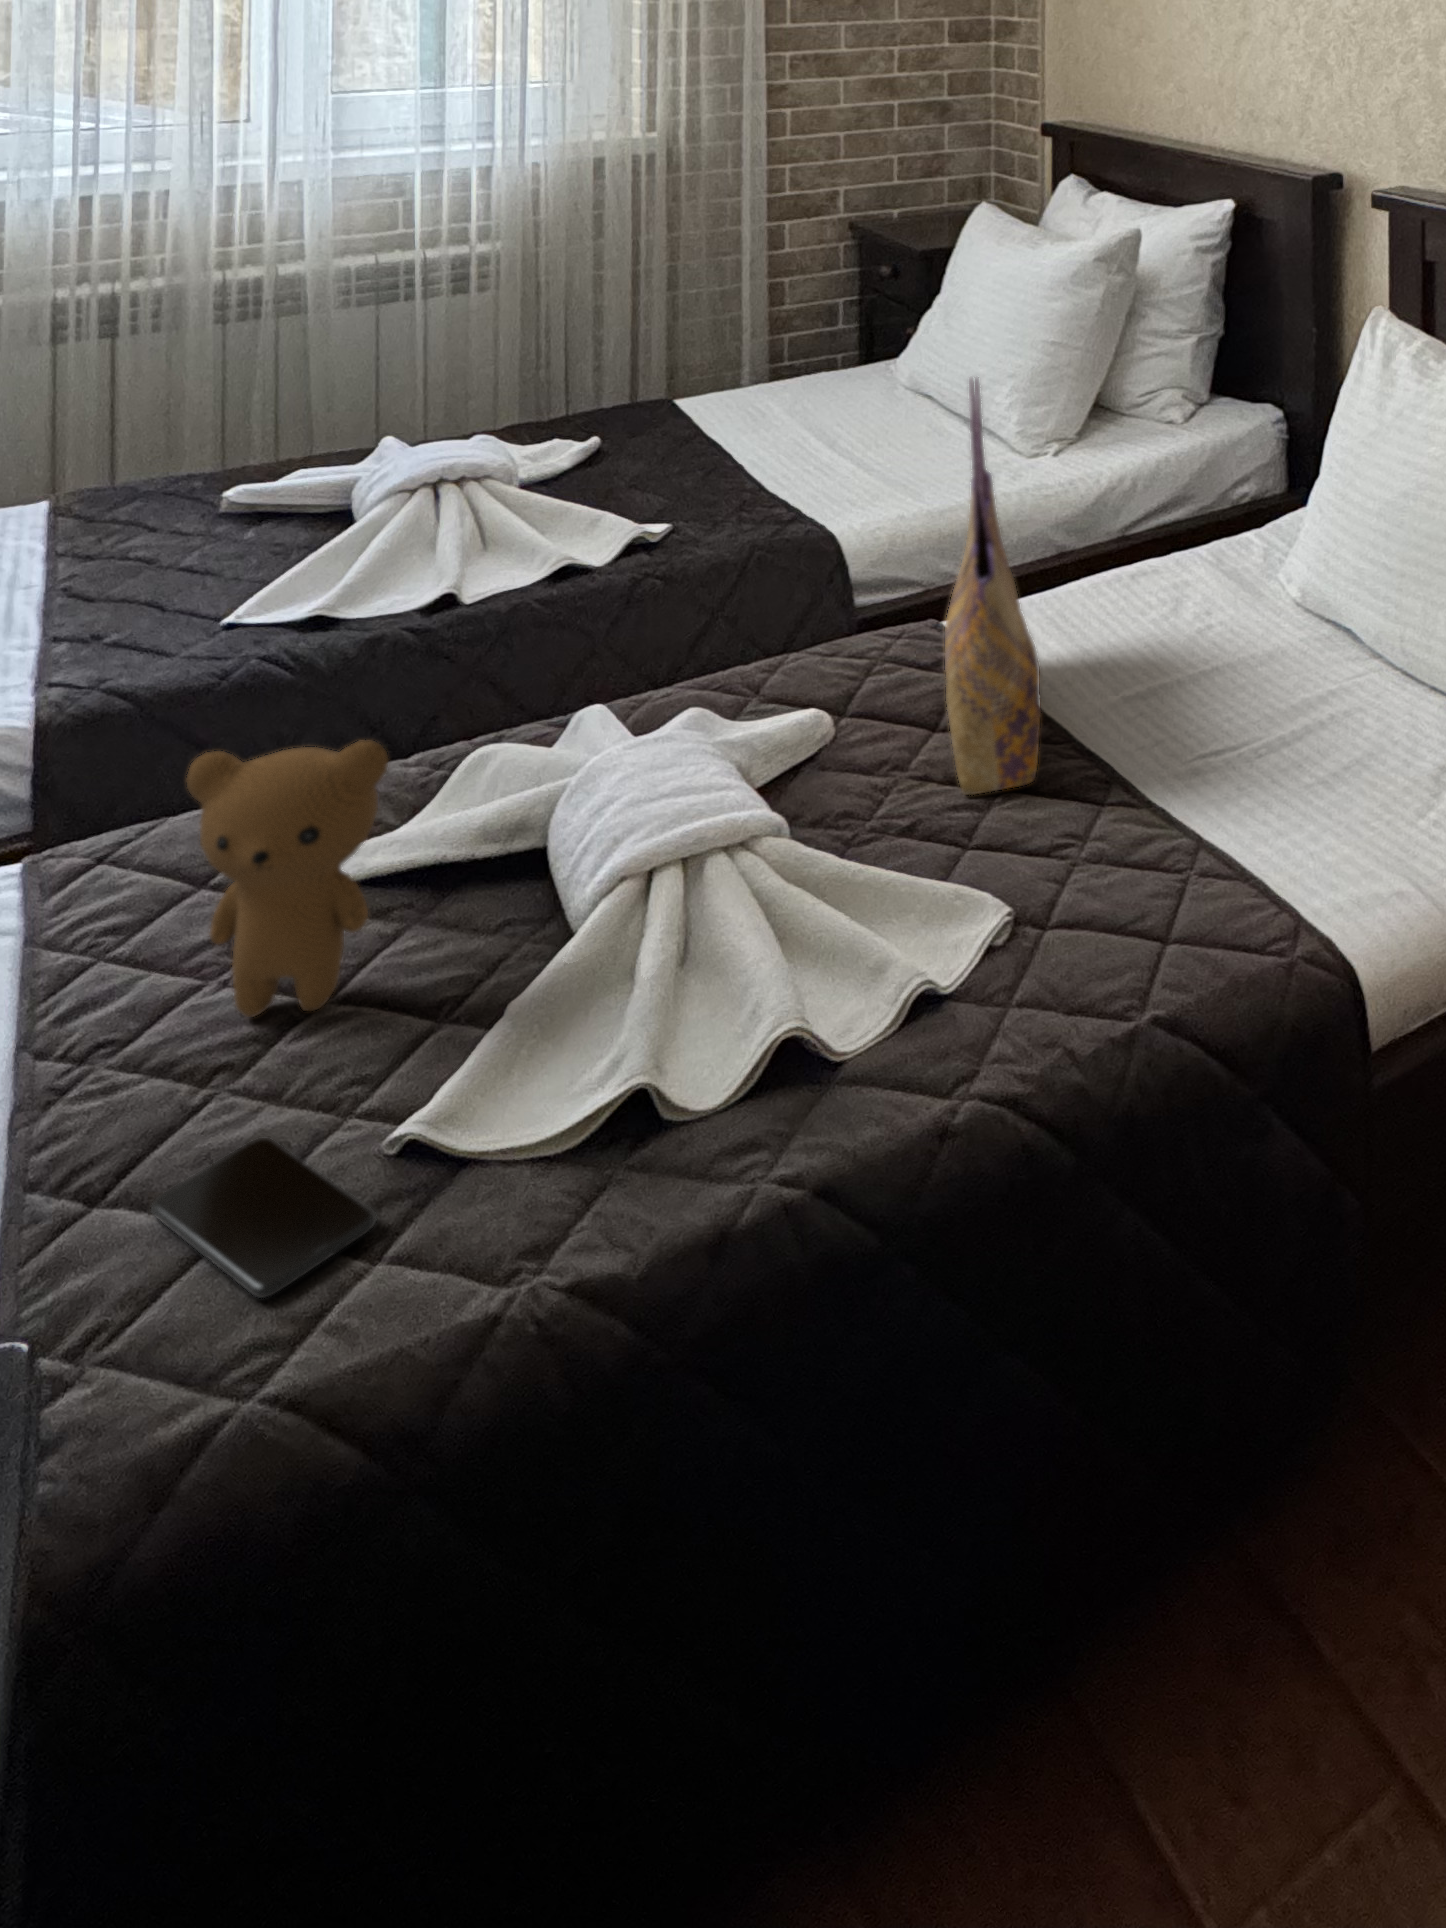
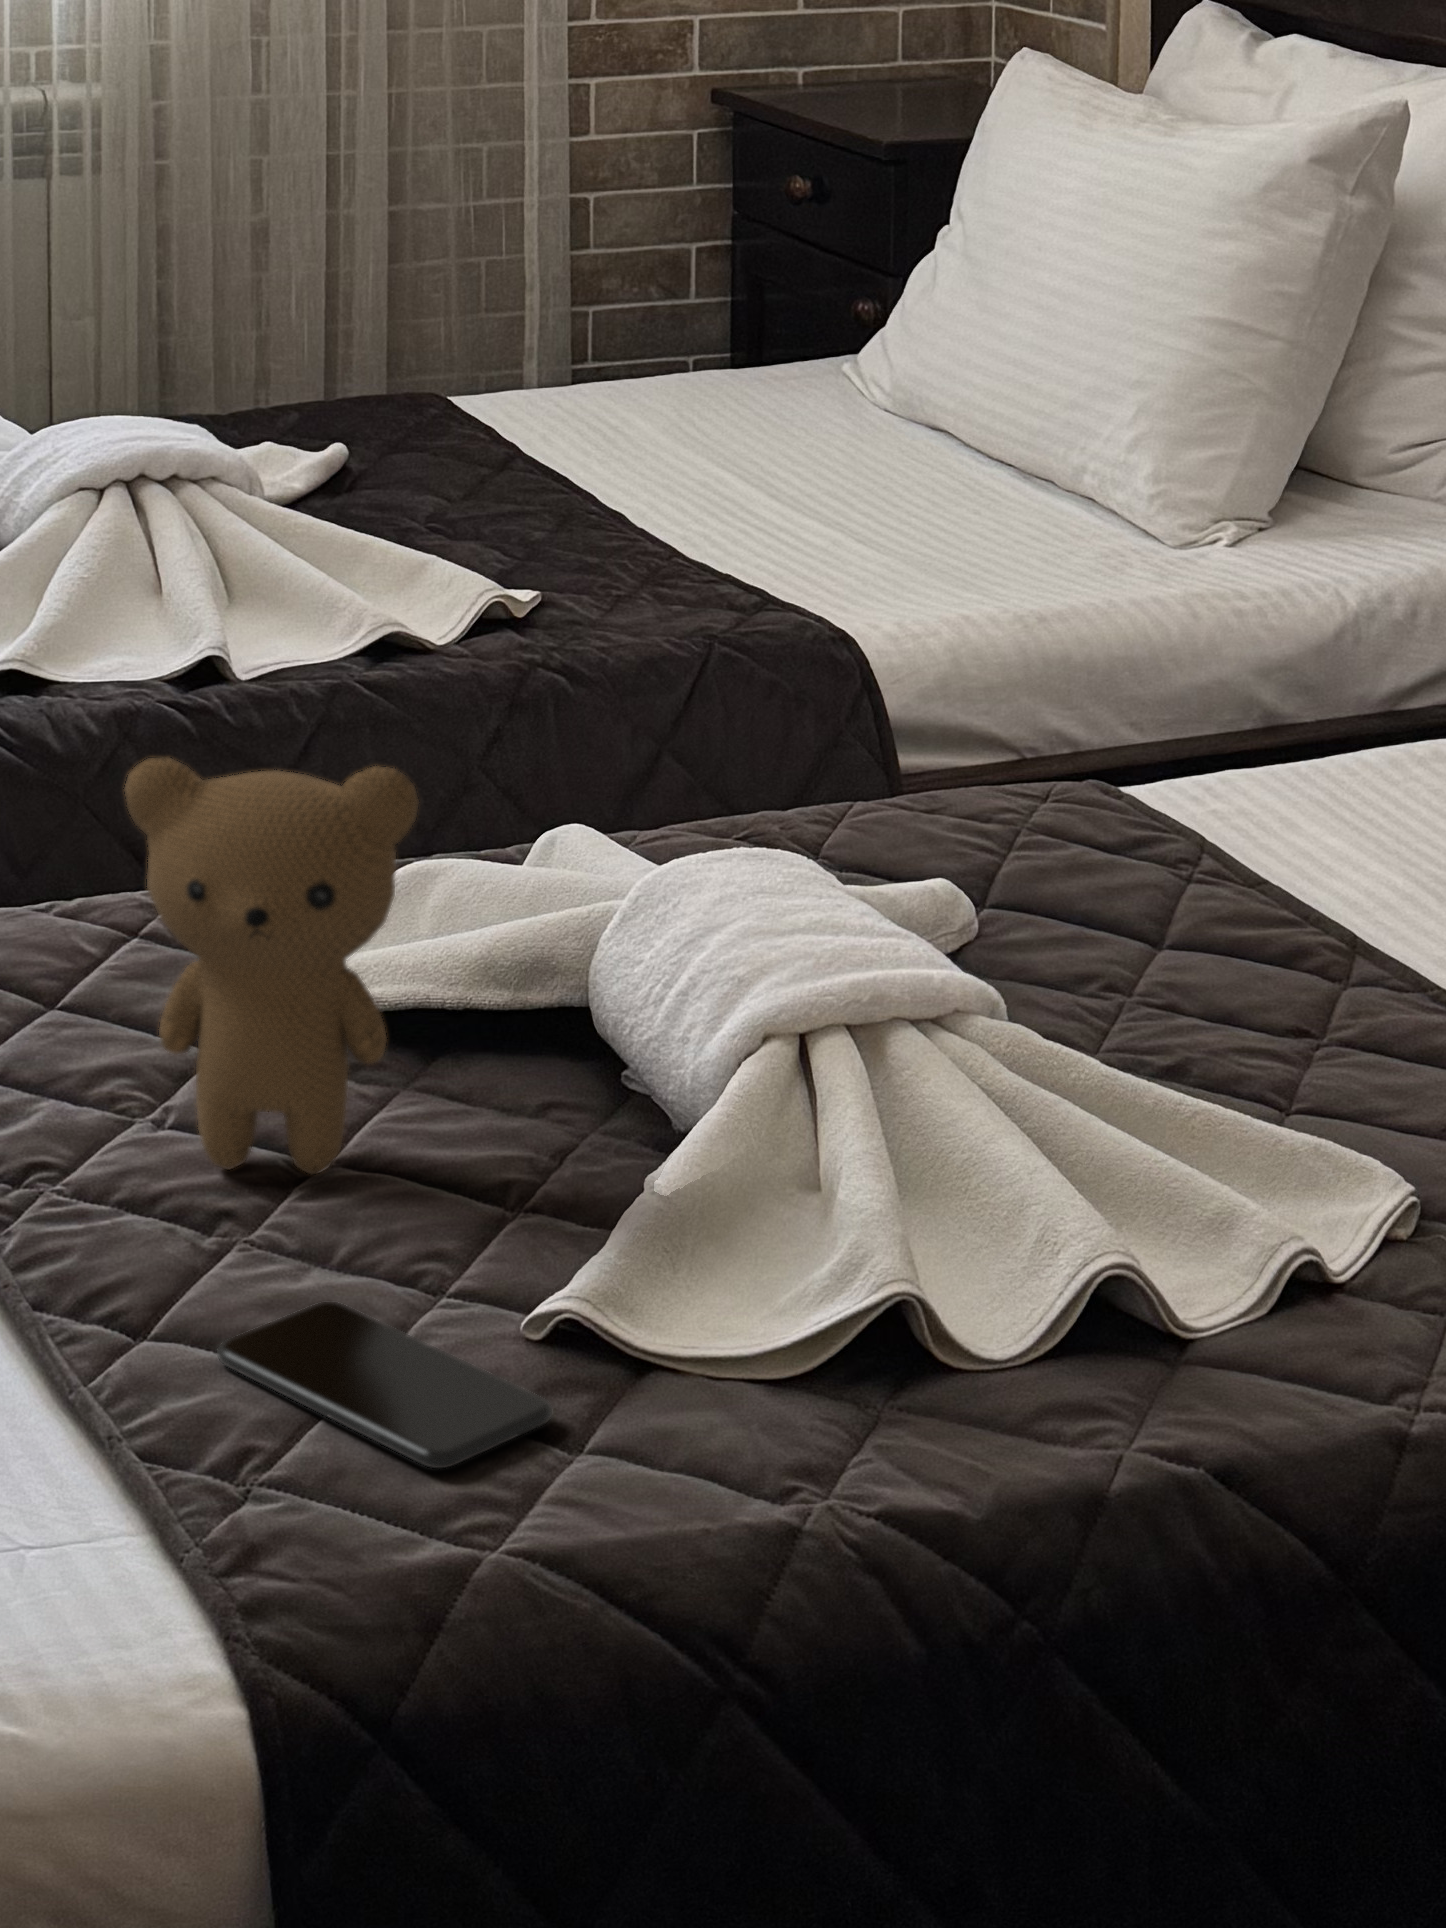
tote bag: present [945,378,1041,795] -> none [1180,302,1397,1036]

